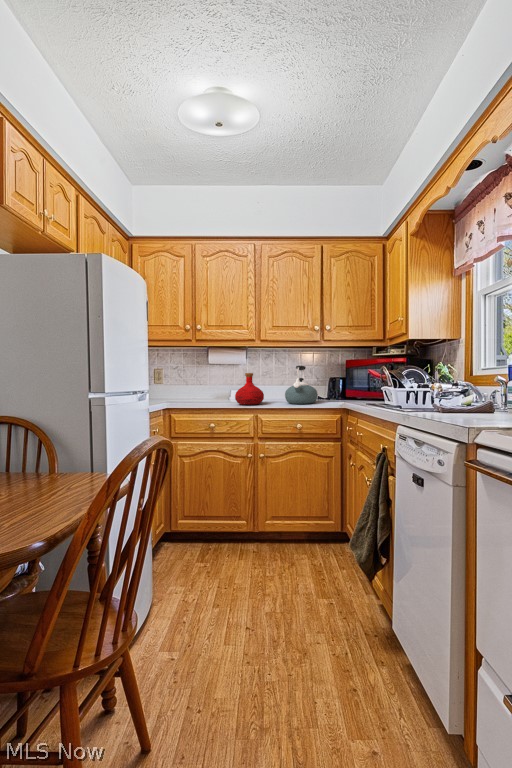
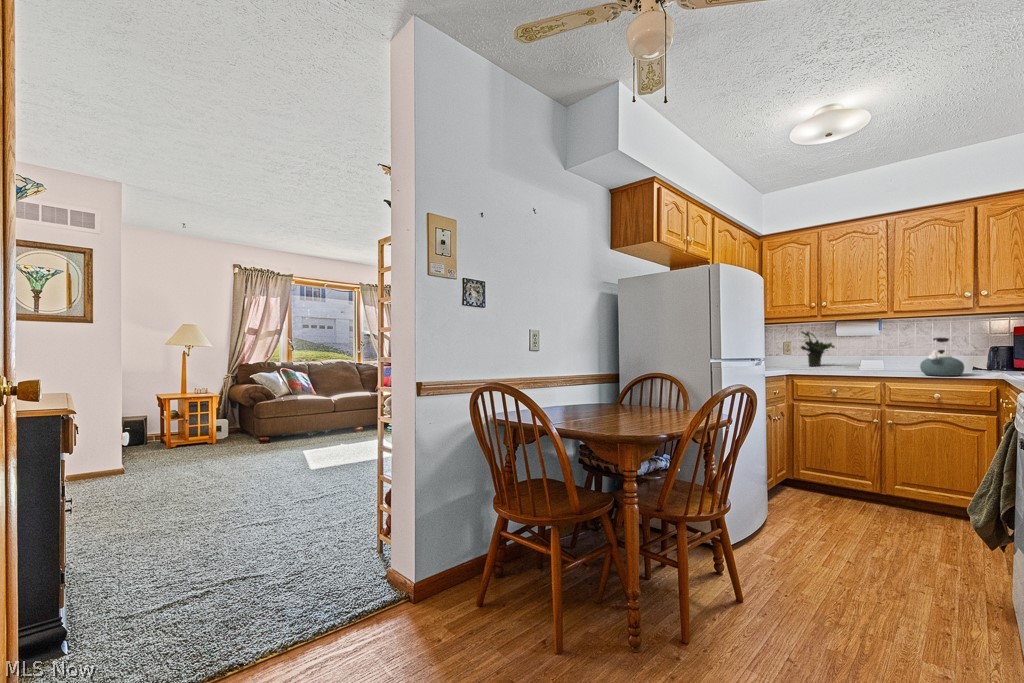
potted plant: none [172,357,211,398] -> present [800,331,835,366]
bottle: present [235,373,264,405] -> none [860,345,894,374]

